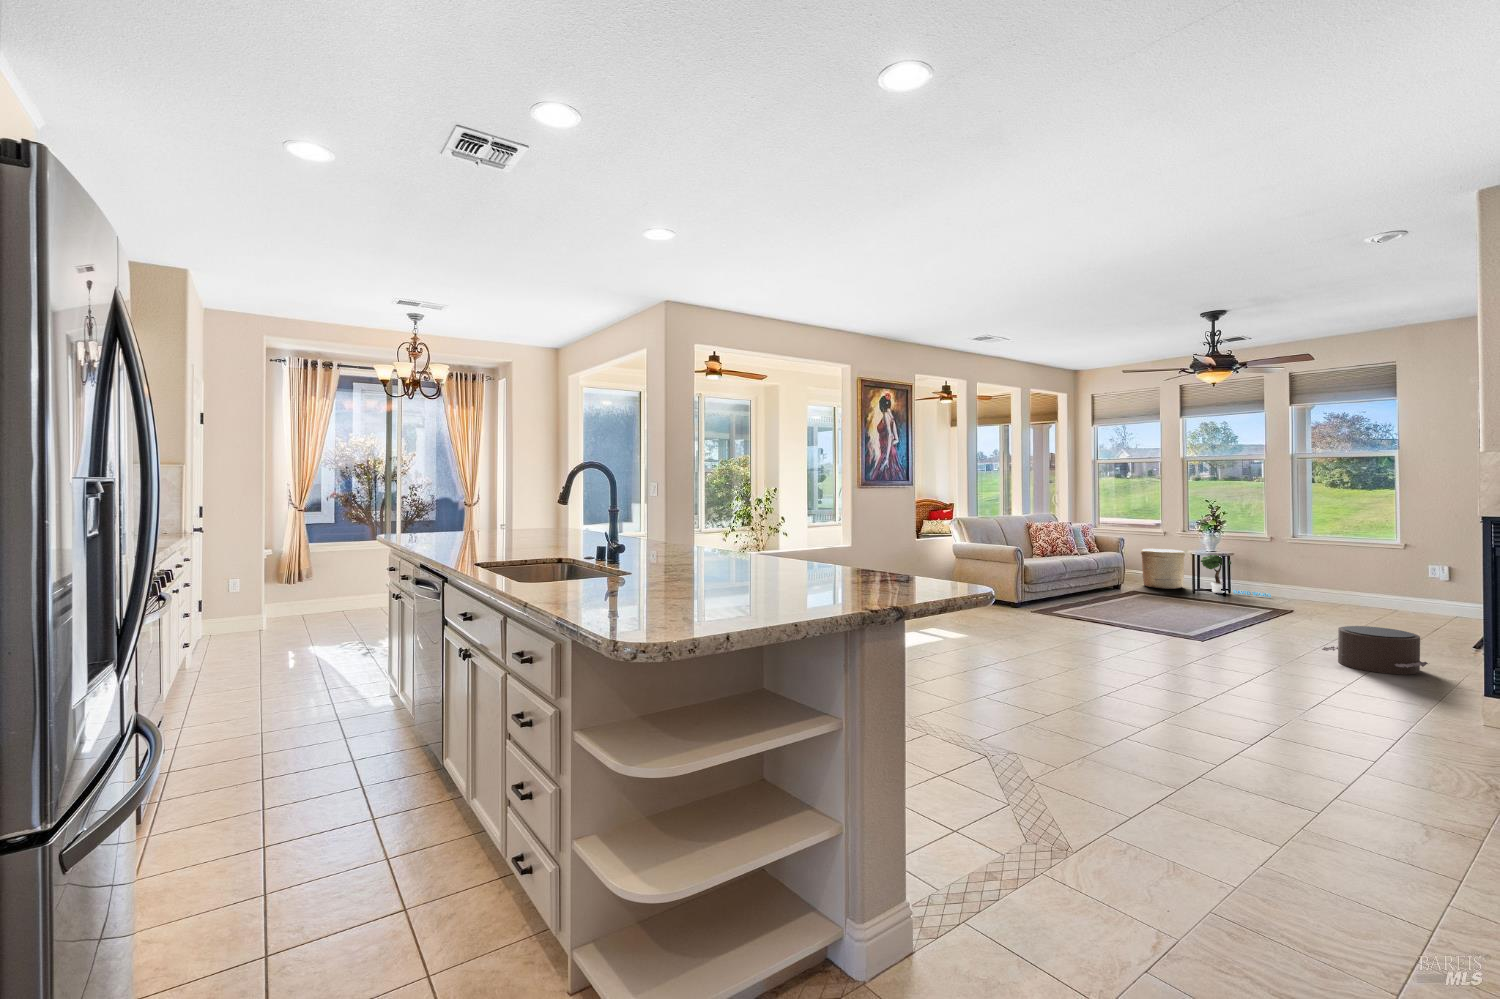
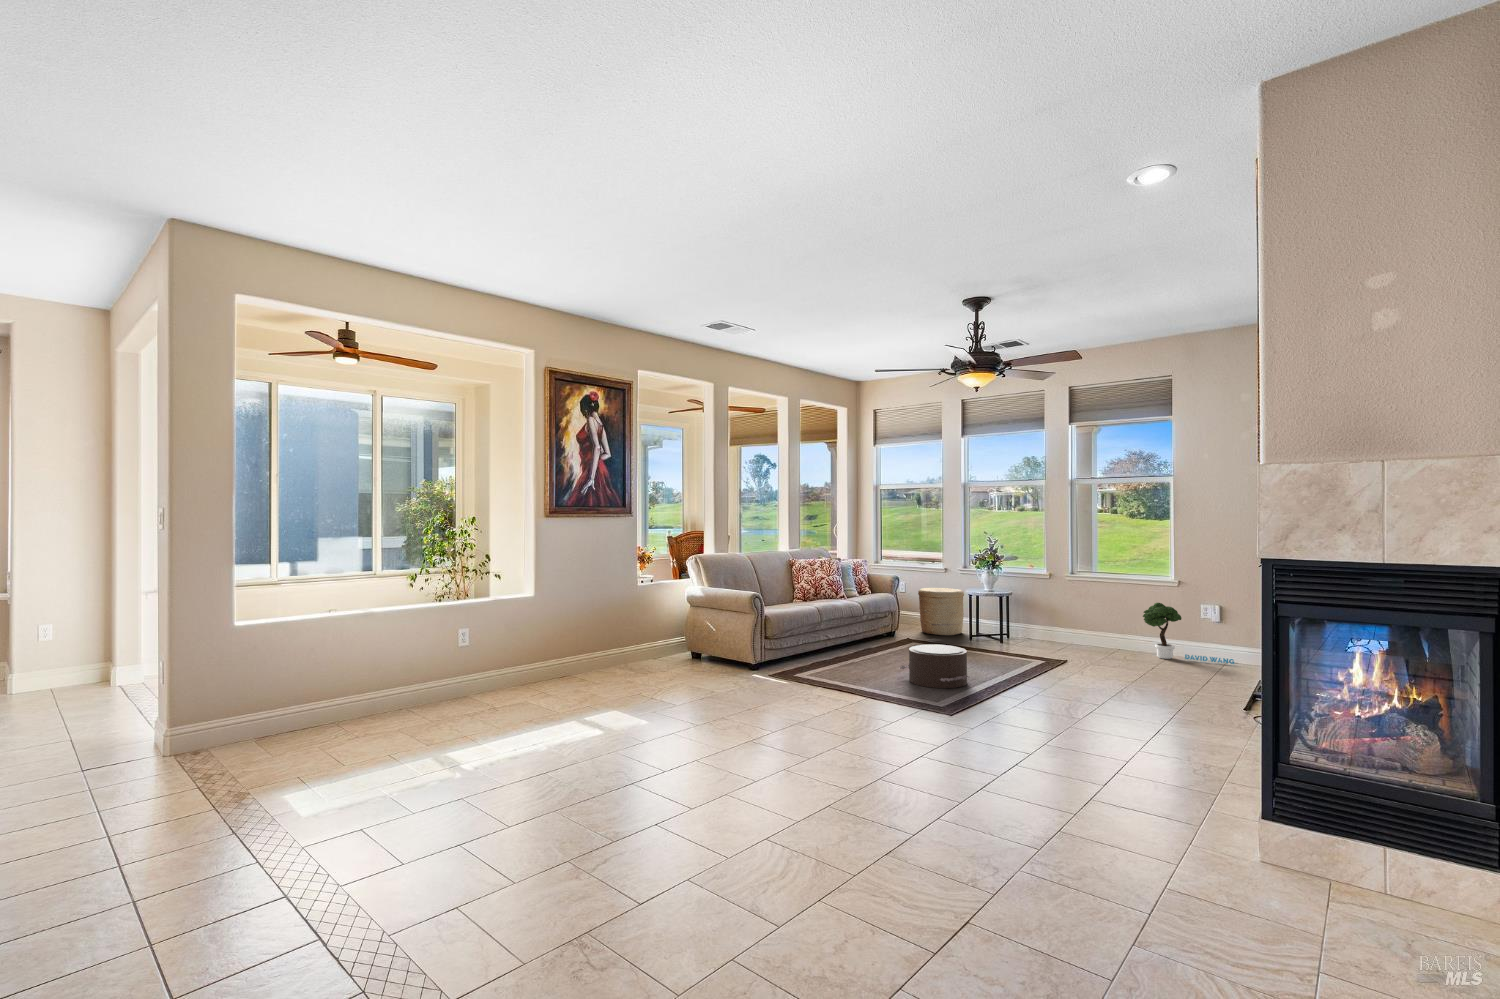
potted tree: present [1201,555,1271,597] -> present [1143,603,1234,664]
pouf: present [1322,626,1428,675] -> present [899,644,968,688]

